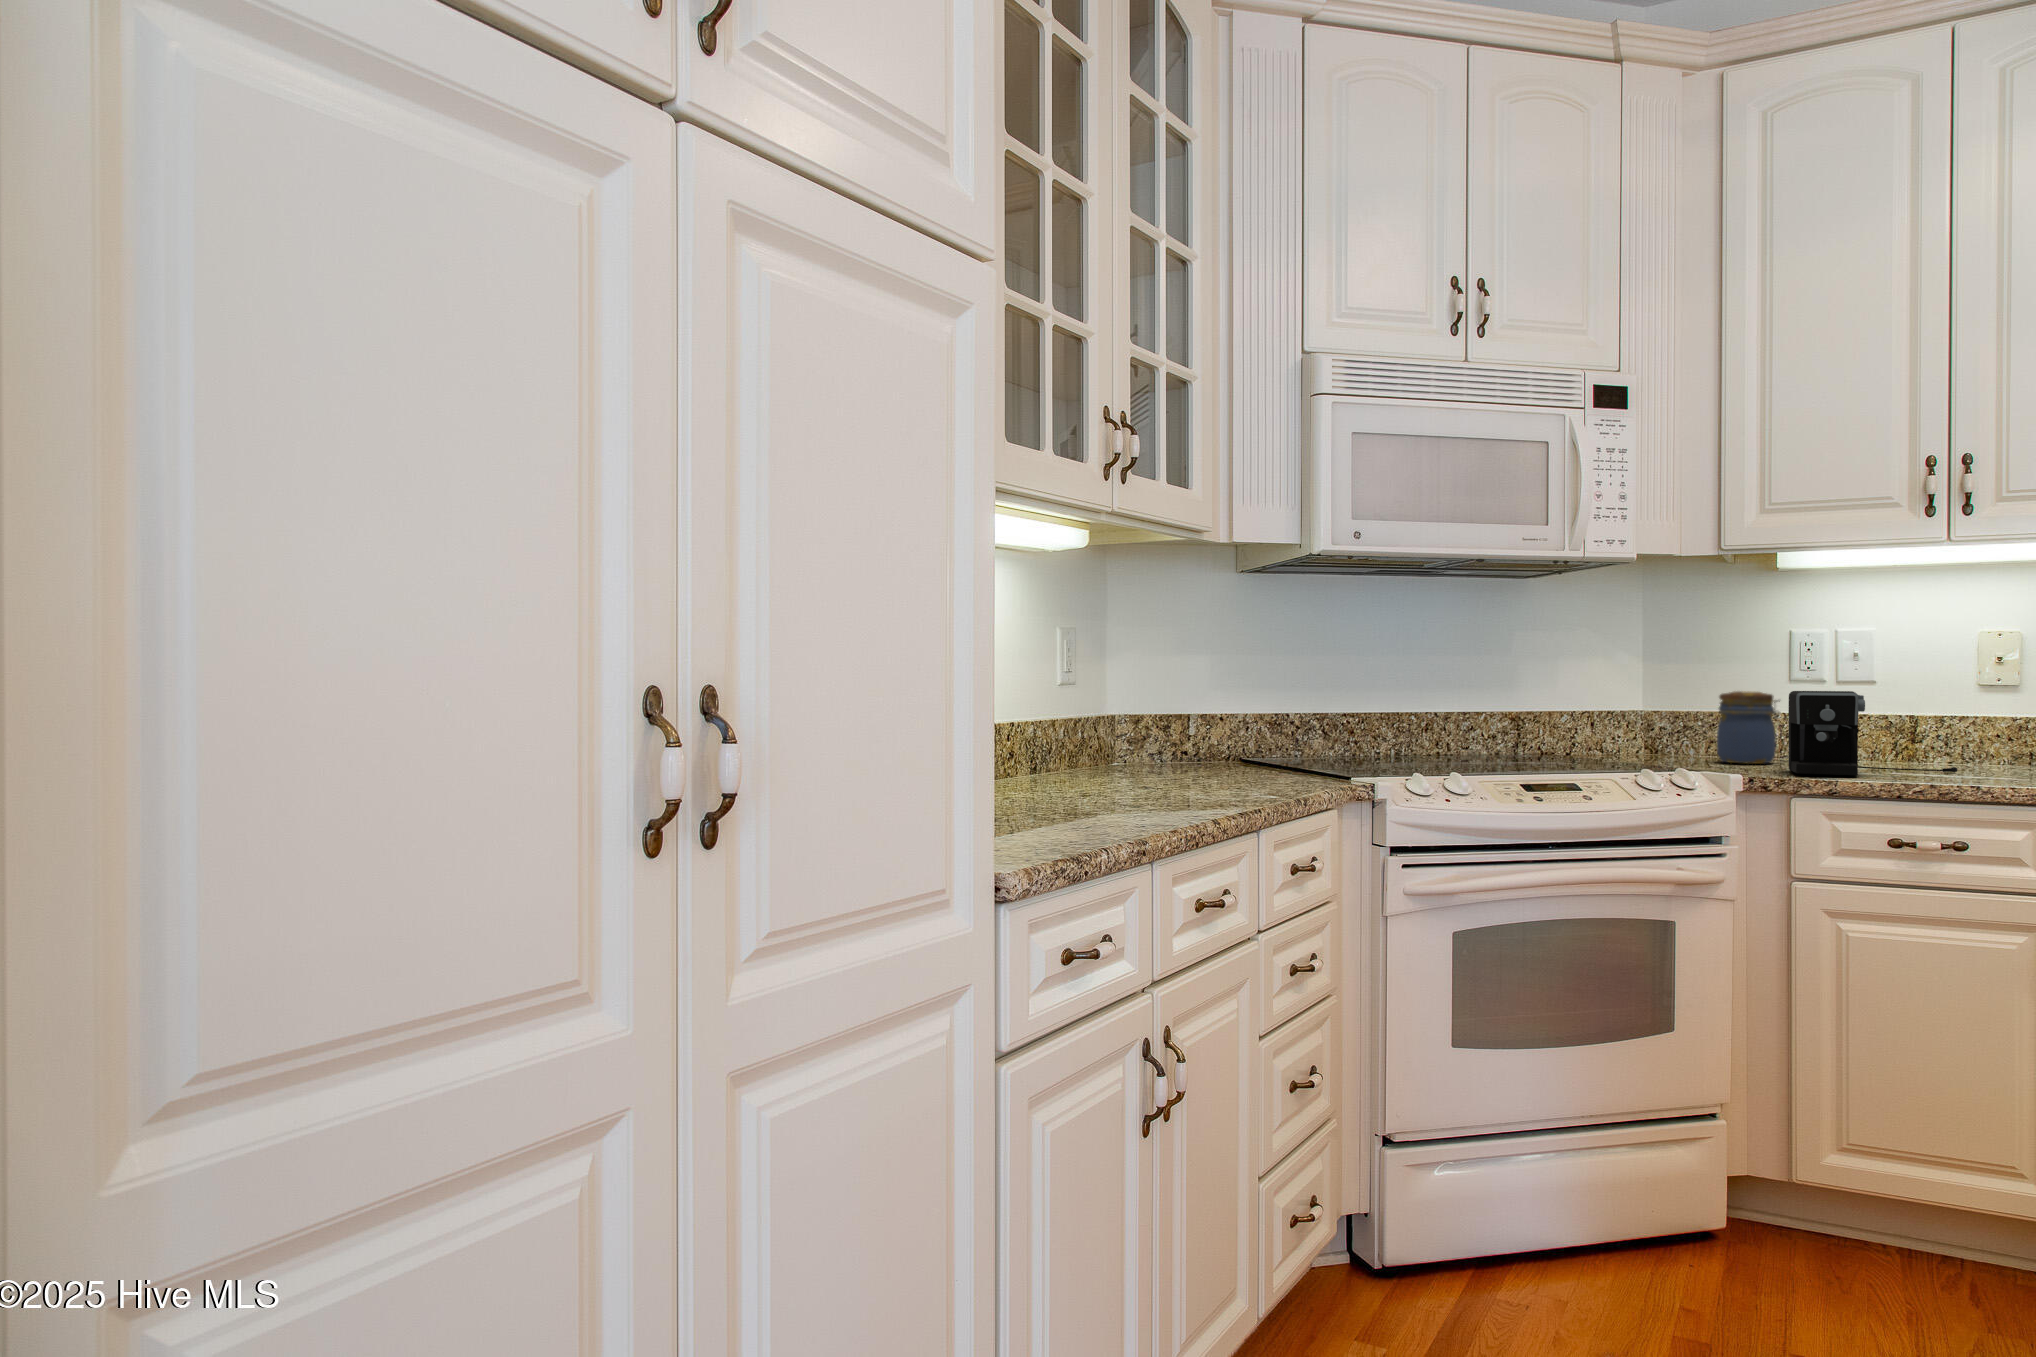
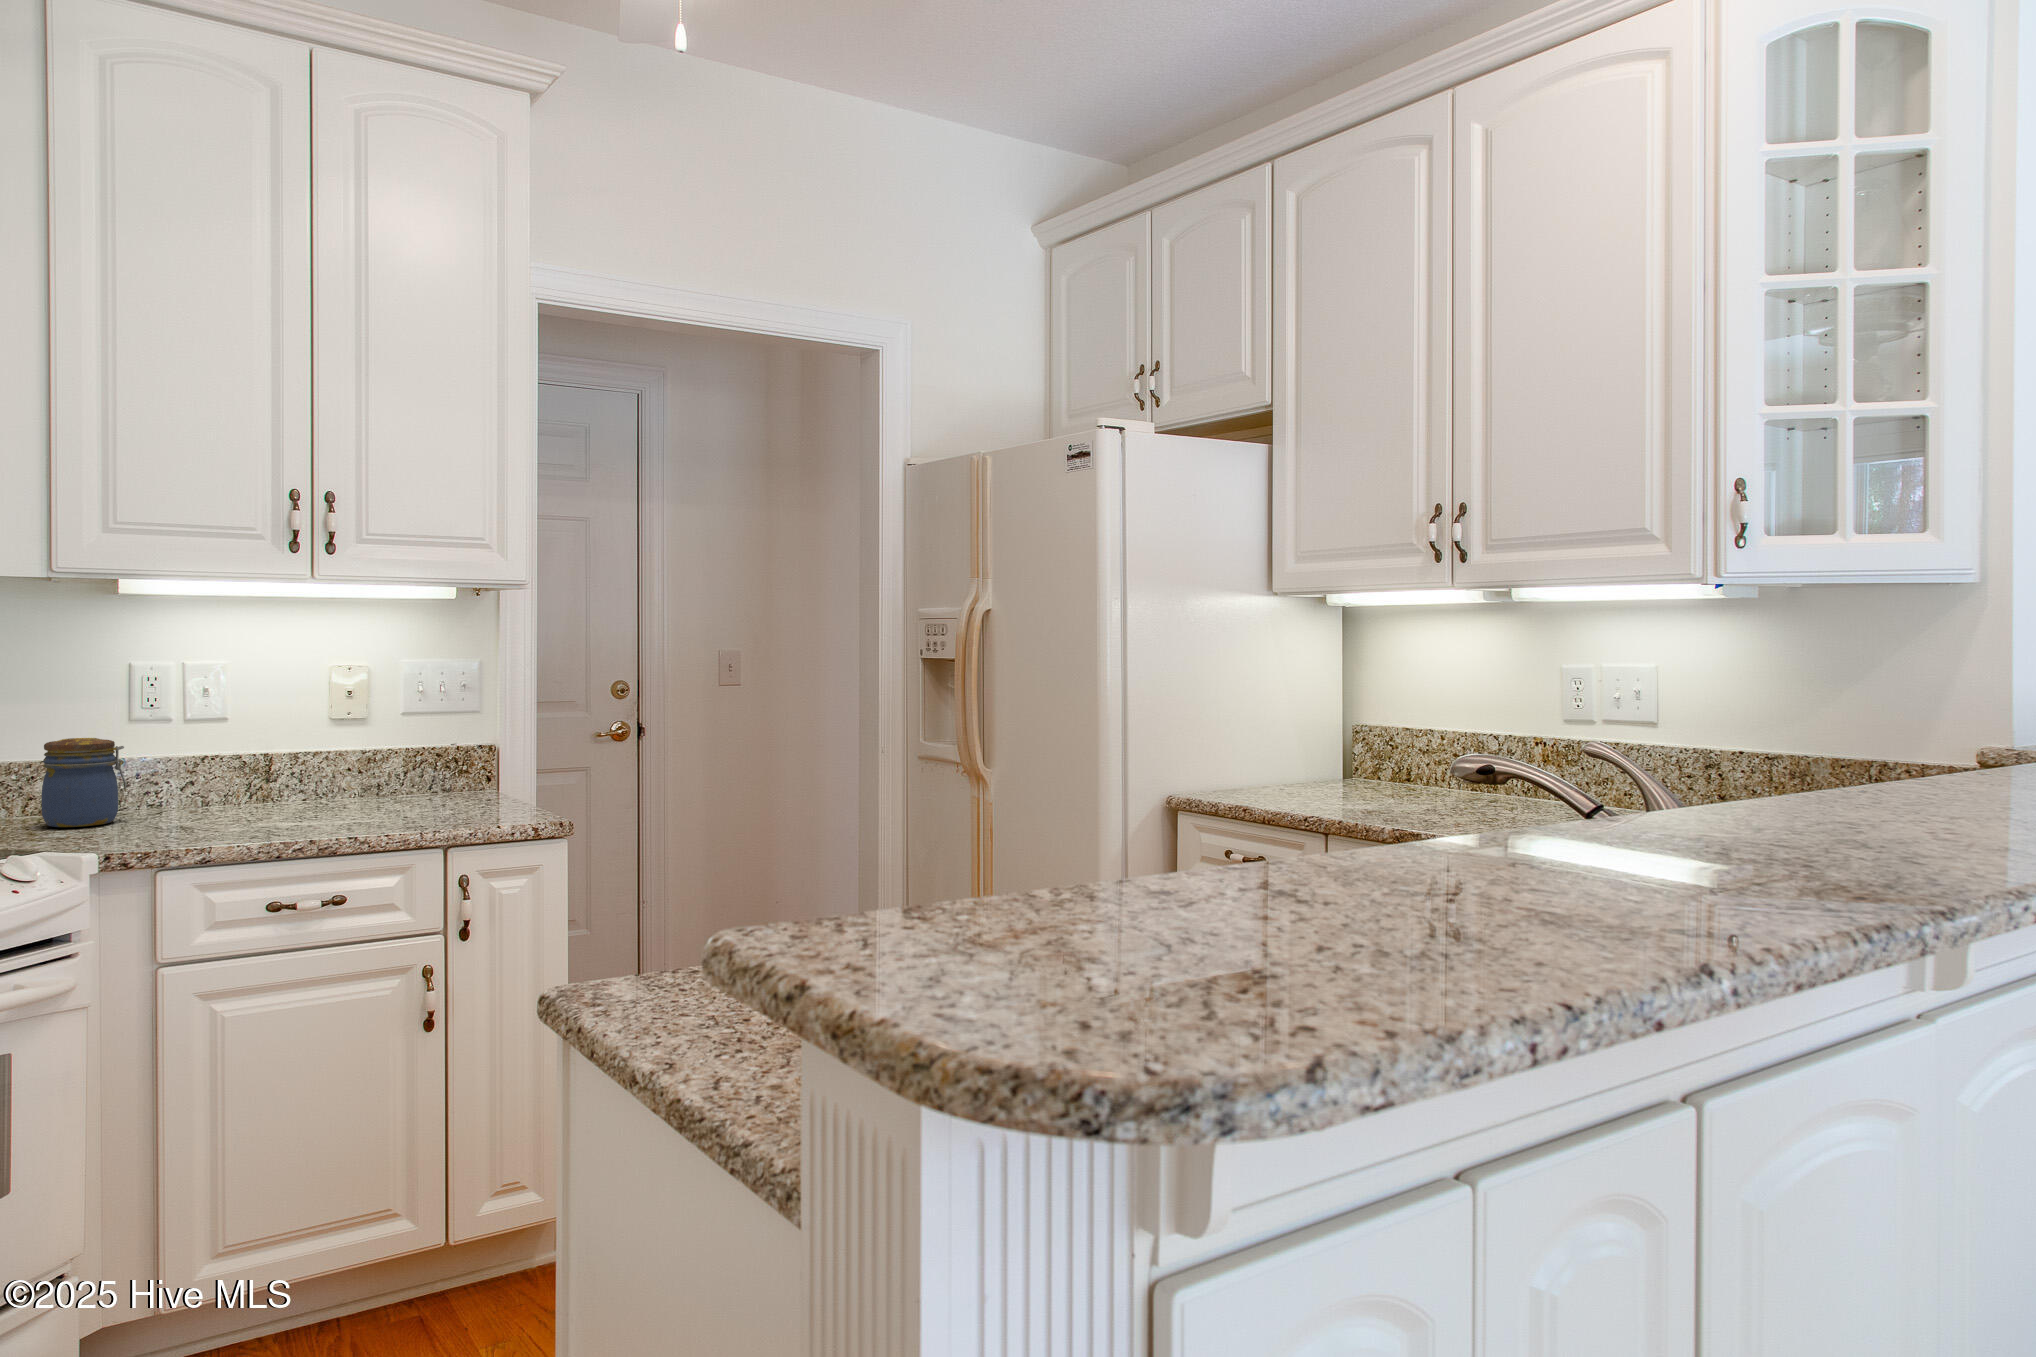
coffee maker: present [1788,691,1957,775] -> none [141,739,321,841]

